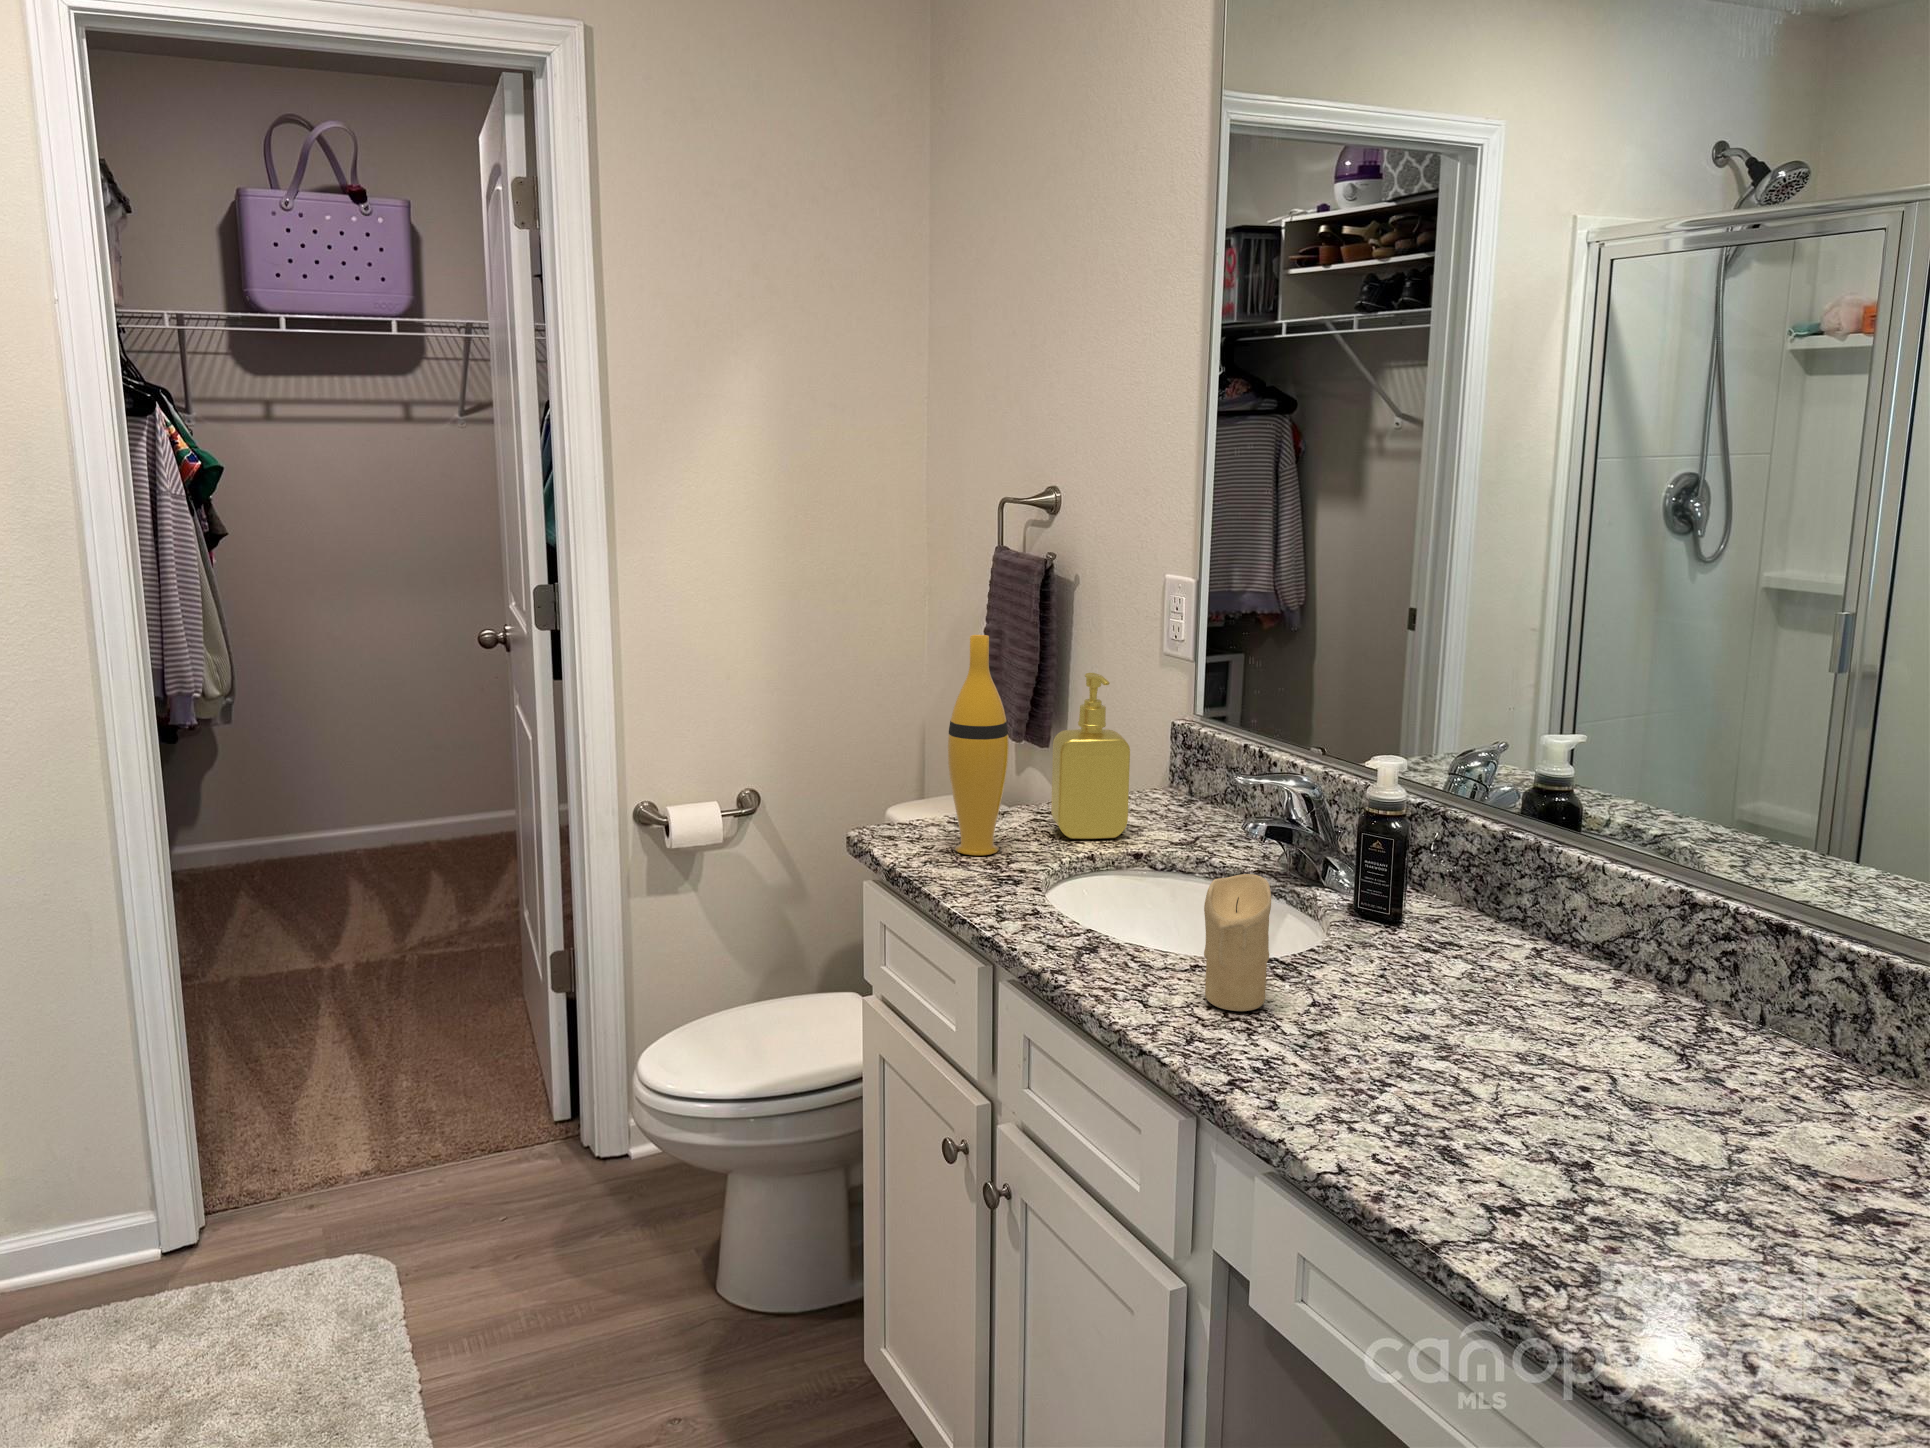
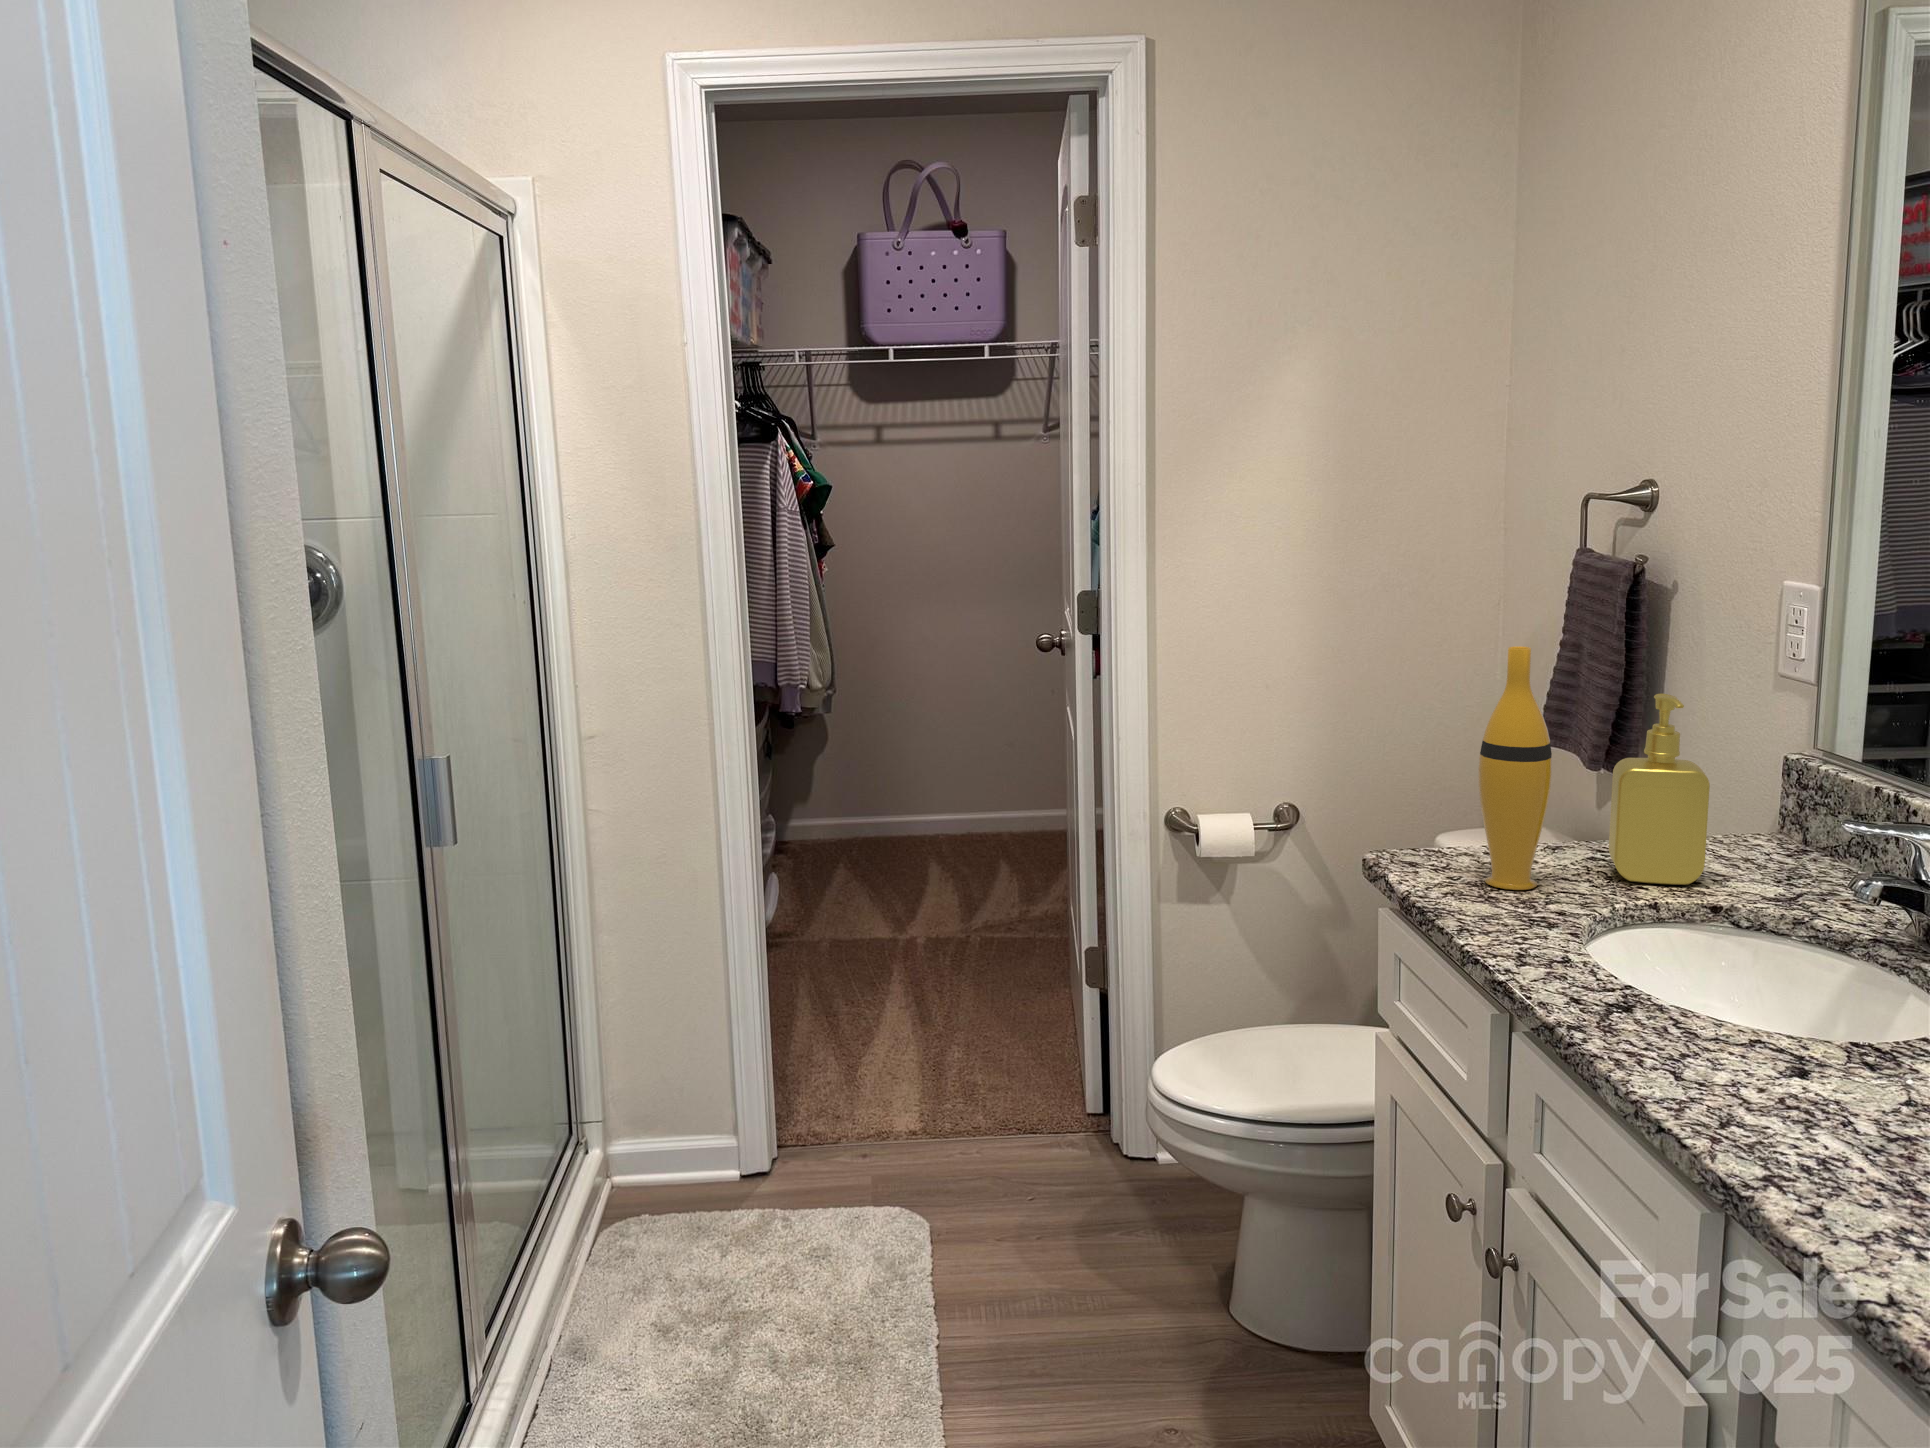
candle: present [1204,874,1271,1011] -> none [1758,936,1850,1100]

